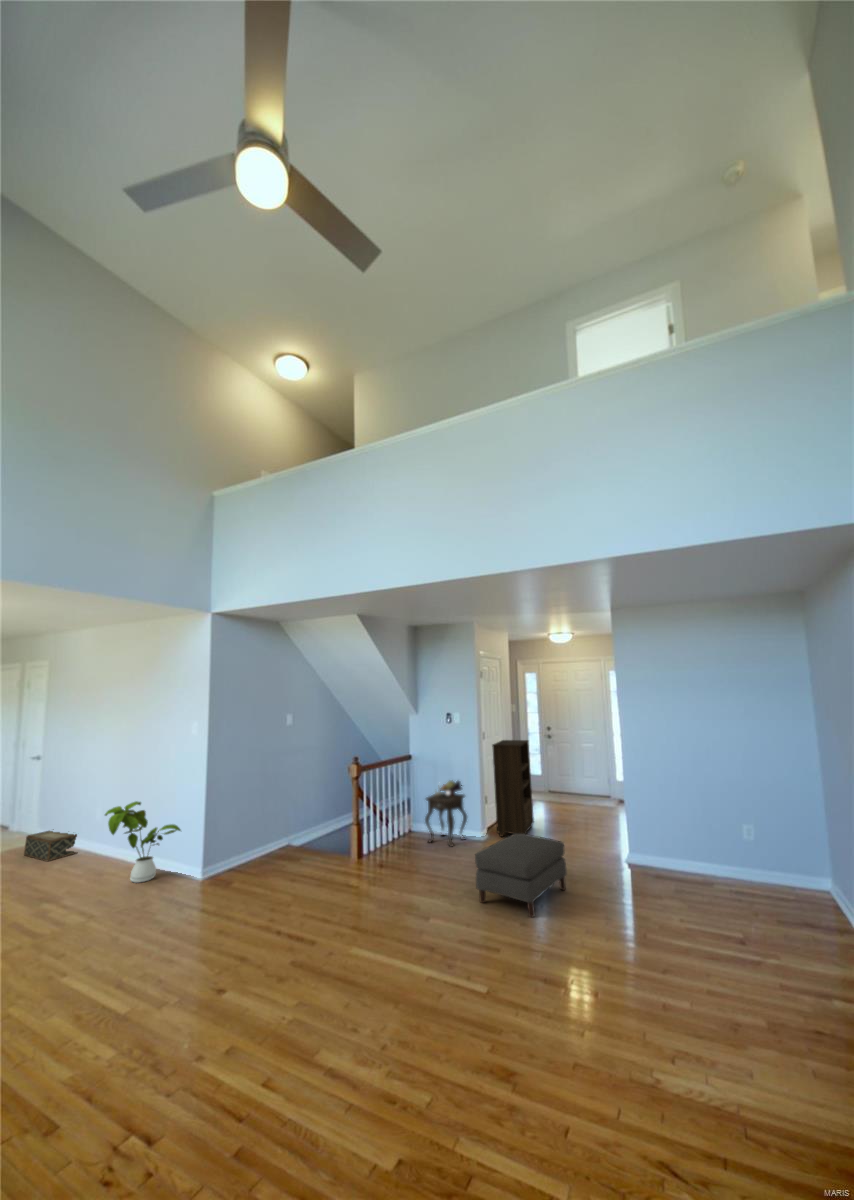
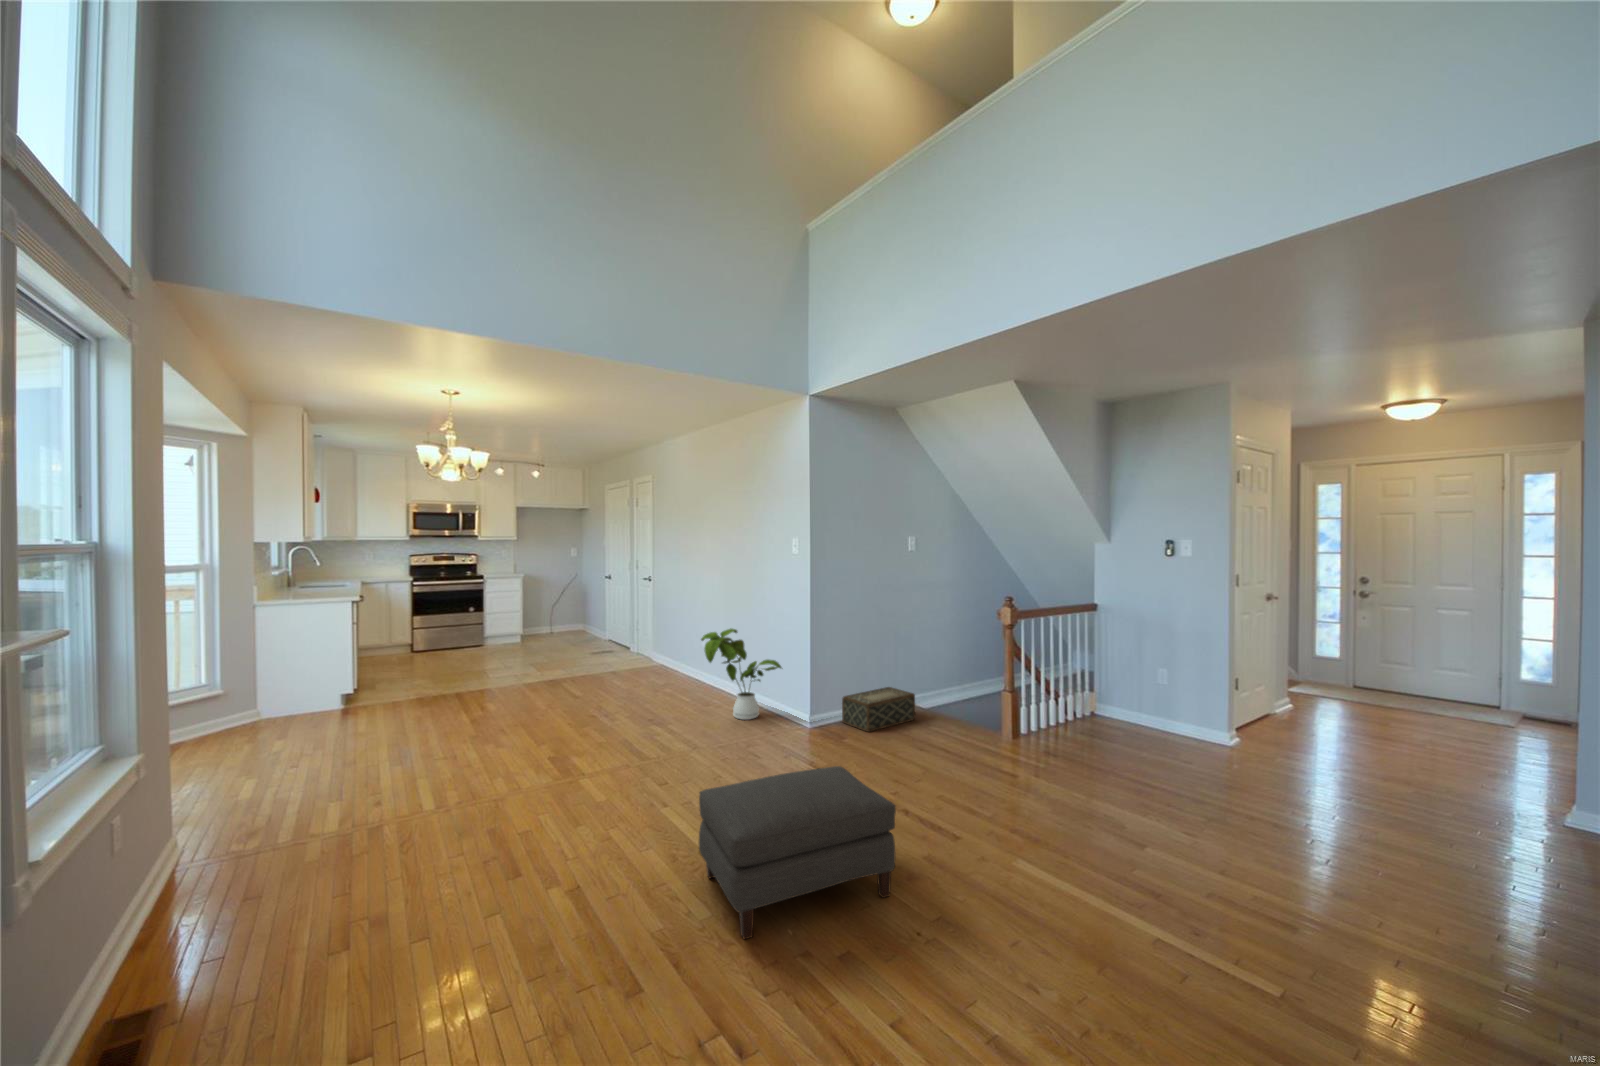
bookshelf: present [492,740,534,837] -> none [1255,592,1332,756]
side table: present [425,780,467,847] -> none [1120,645,1198,747]
woven basket: present [24,831,77,861] -> present [842,687,915,732]
ottoman: present [475,834,567,917] -> present [699,766,896,939]

